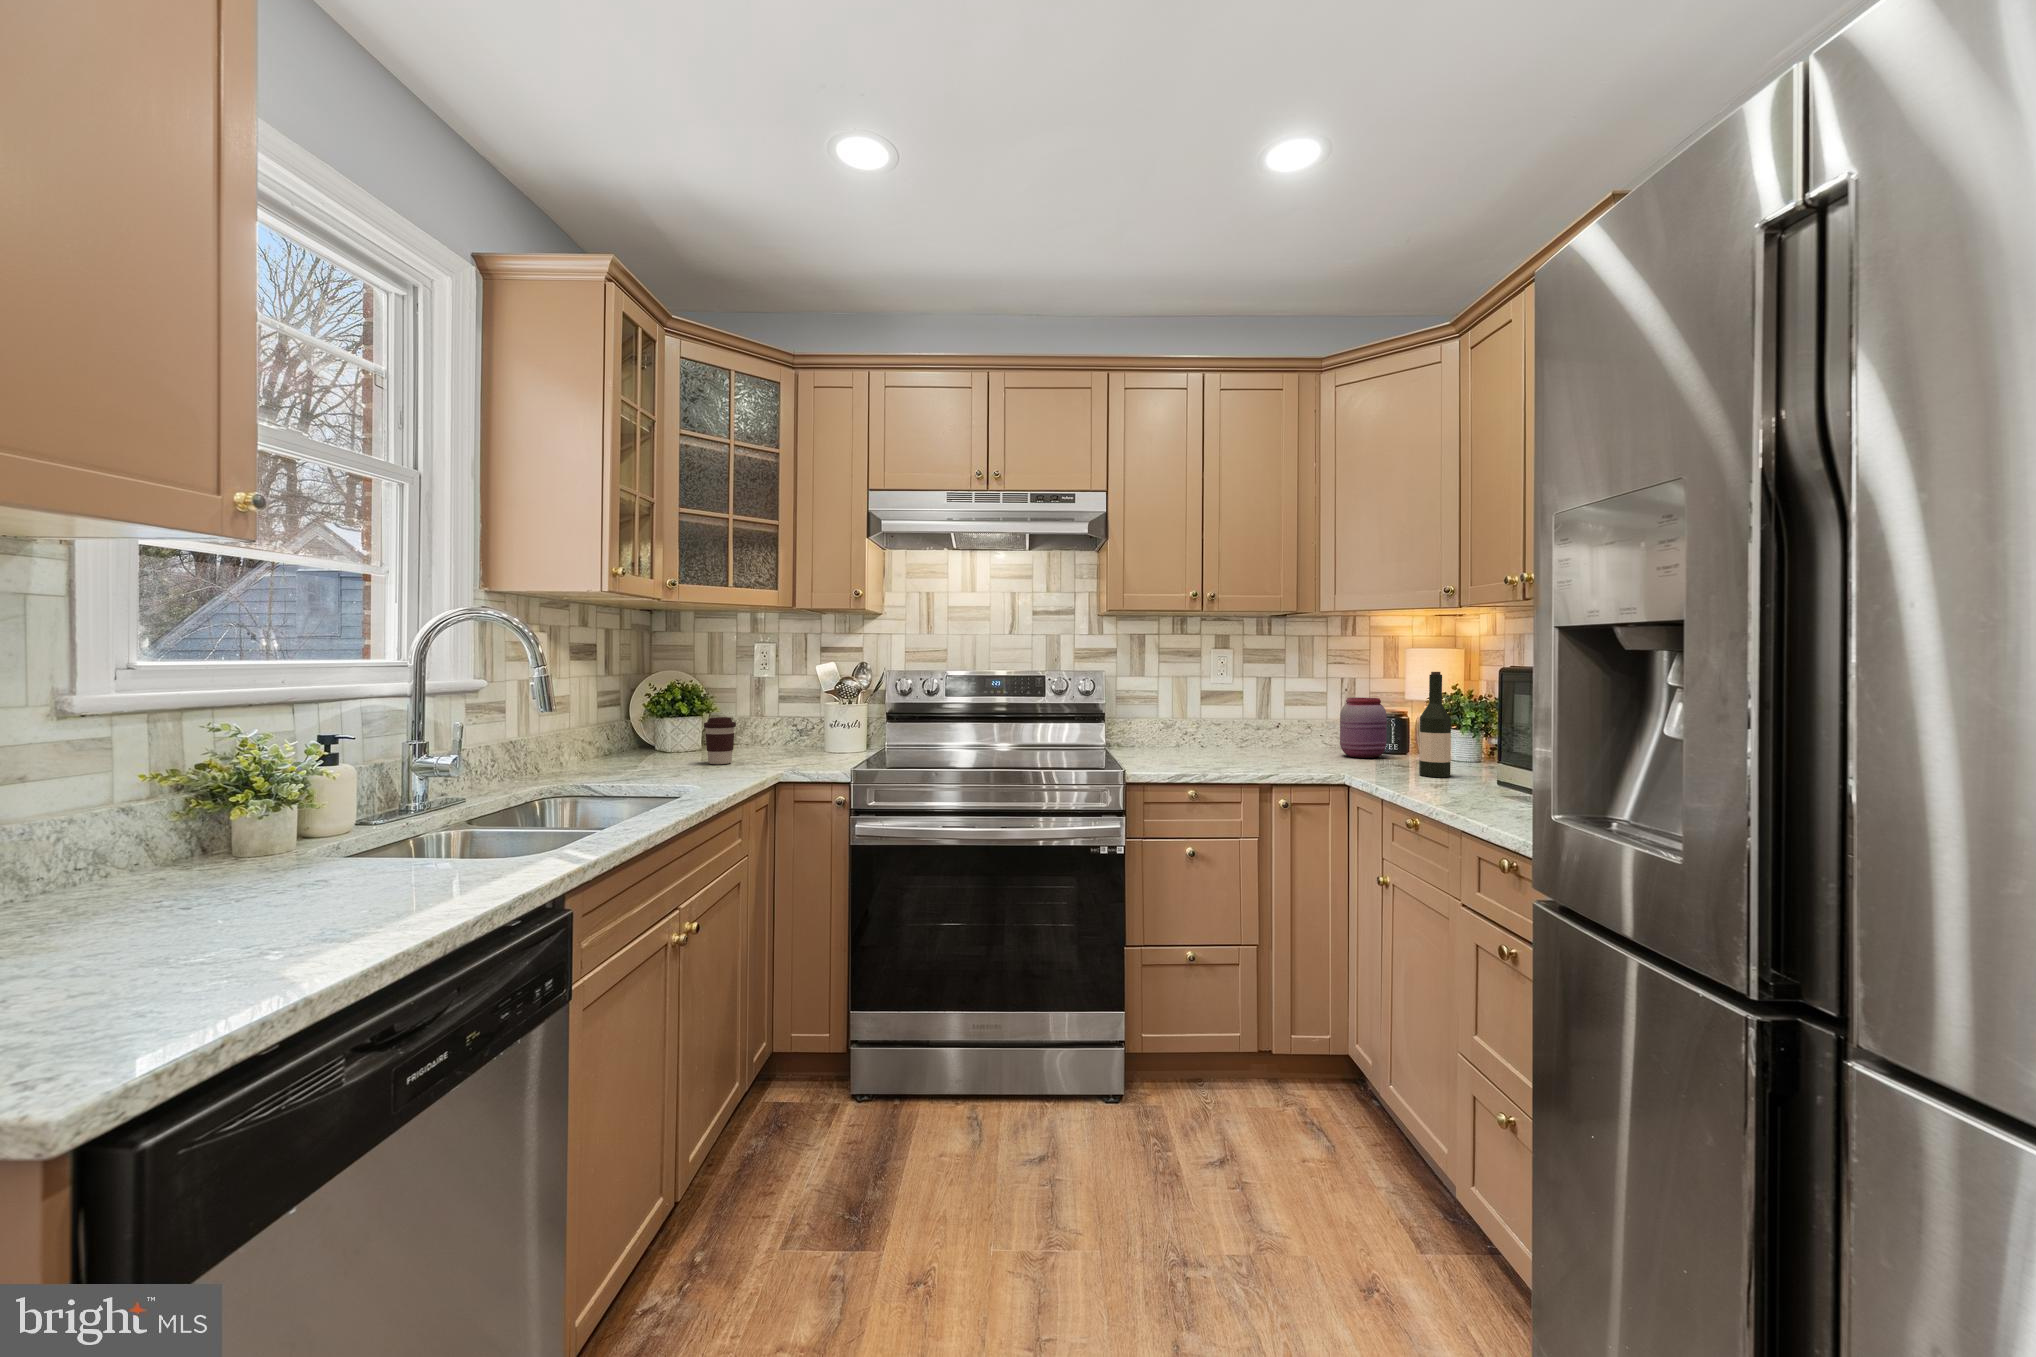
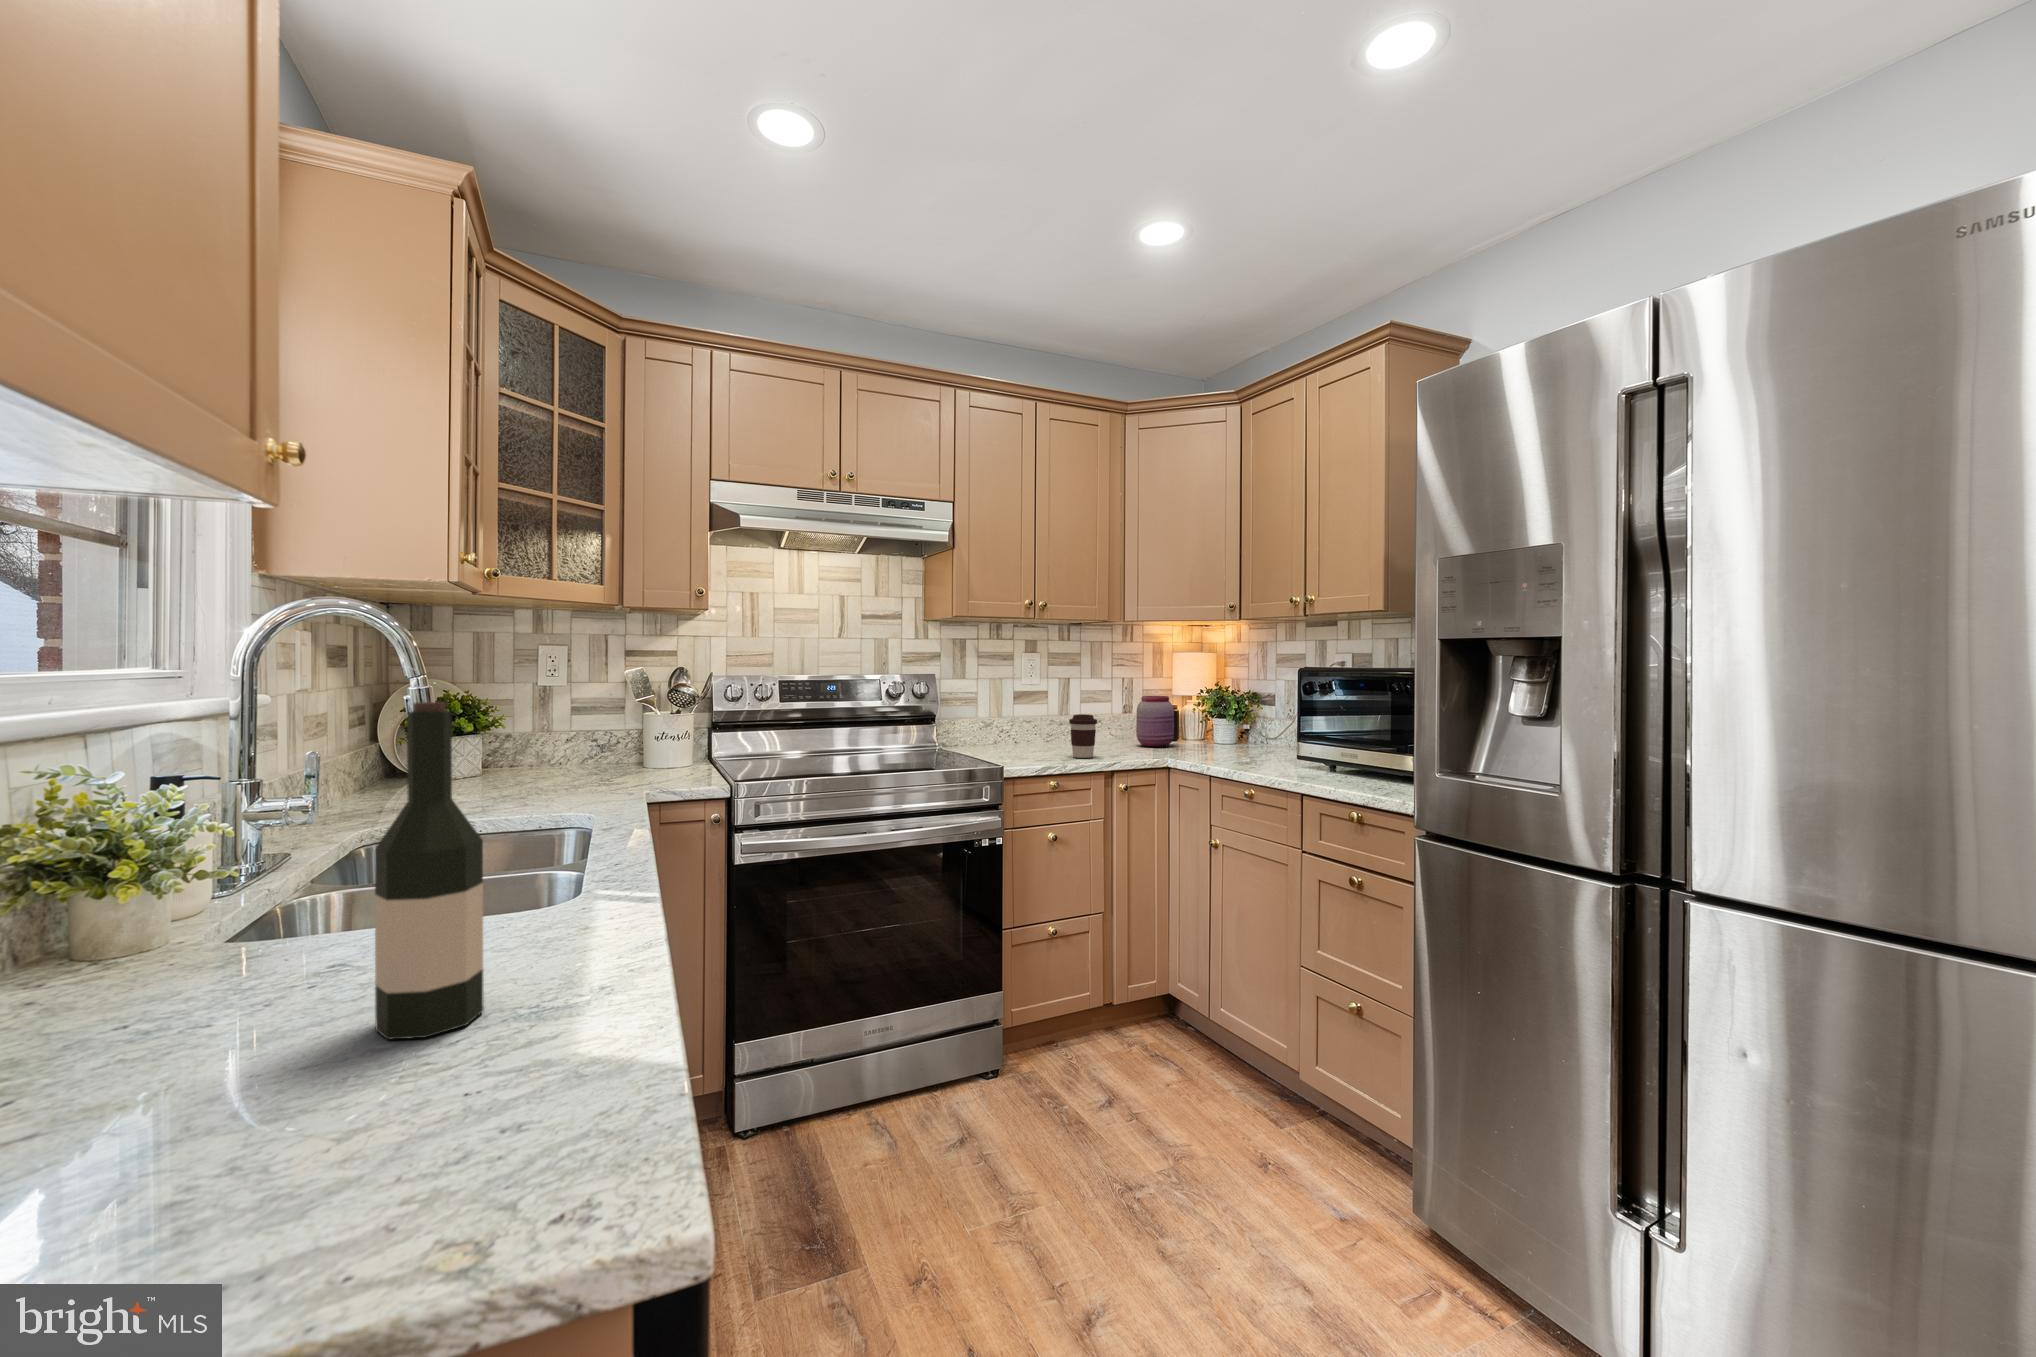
wine bottle: present [1419,672,1451,777] -> present [375,702,484,1039]
coffee cup: present [704,717,736,764] -> present [1069,714,1097,758]

